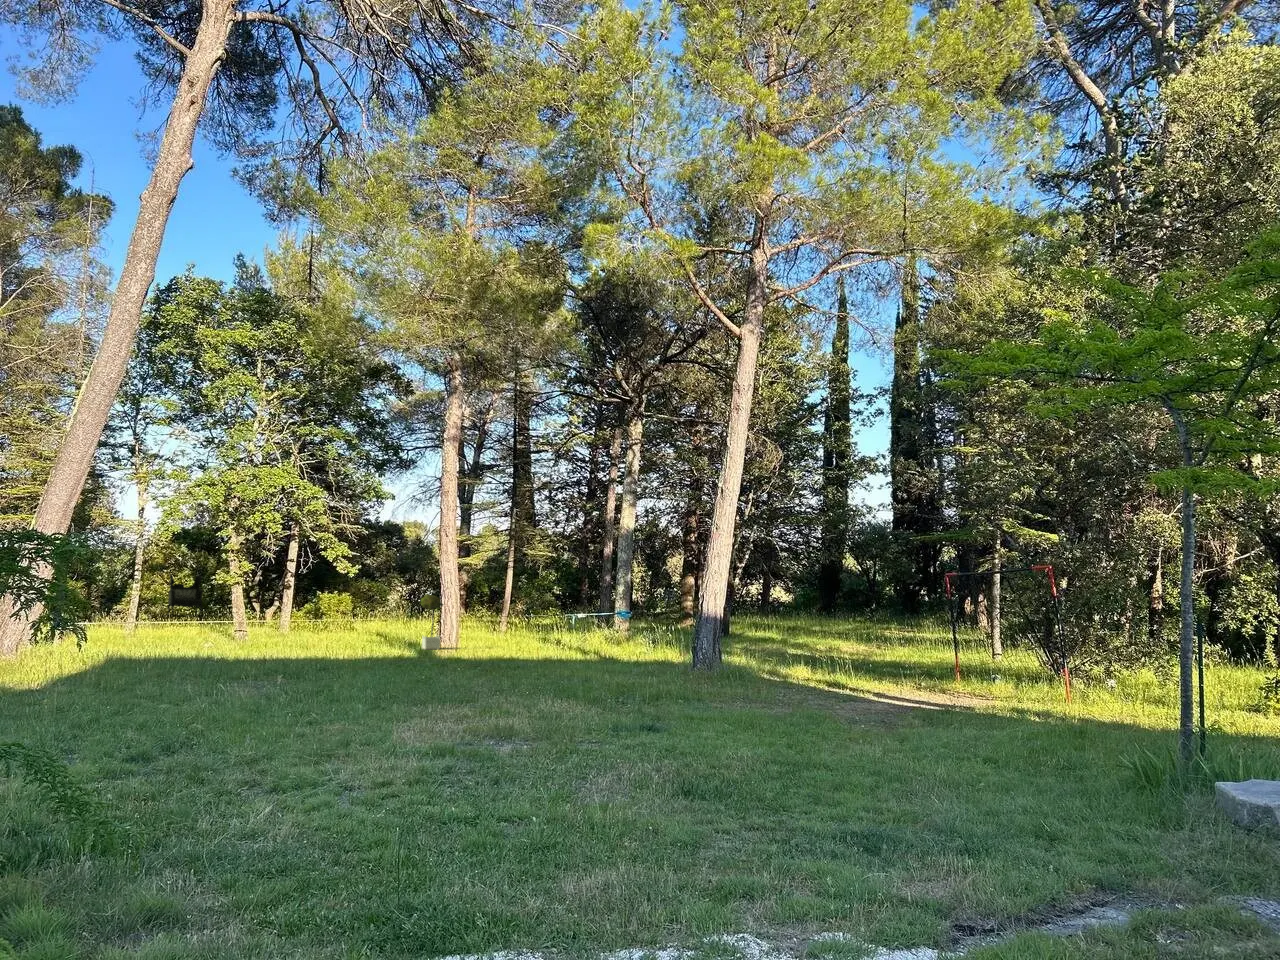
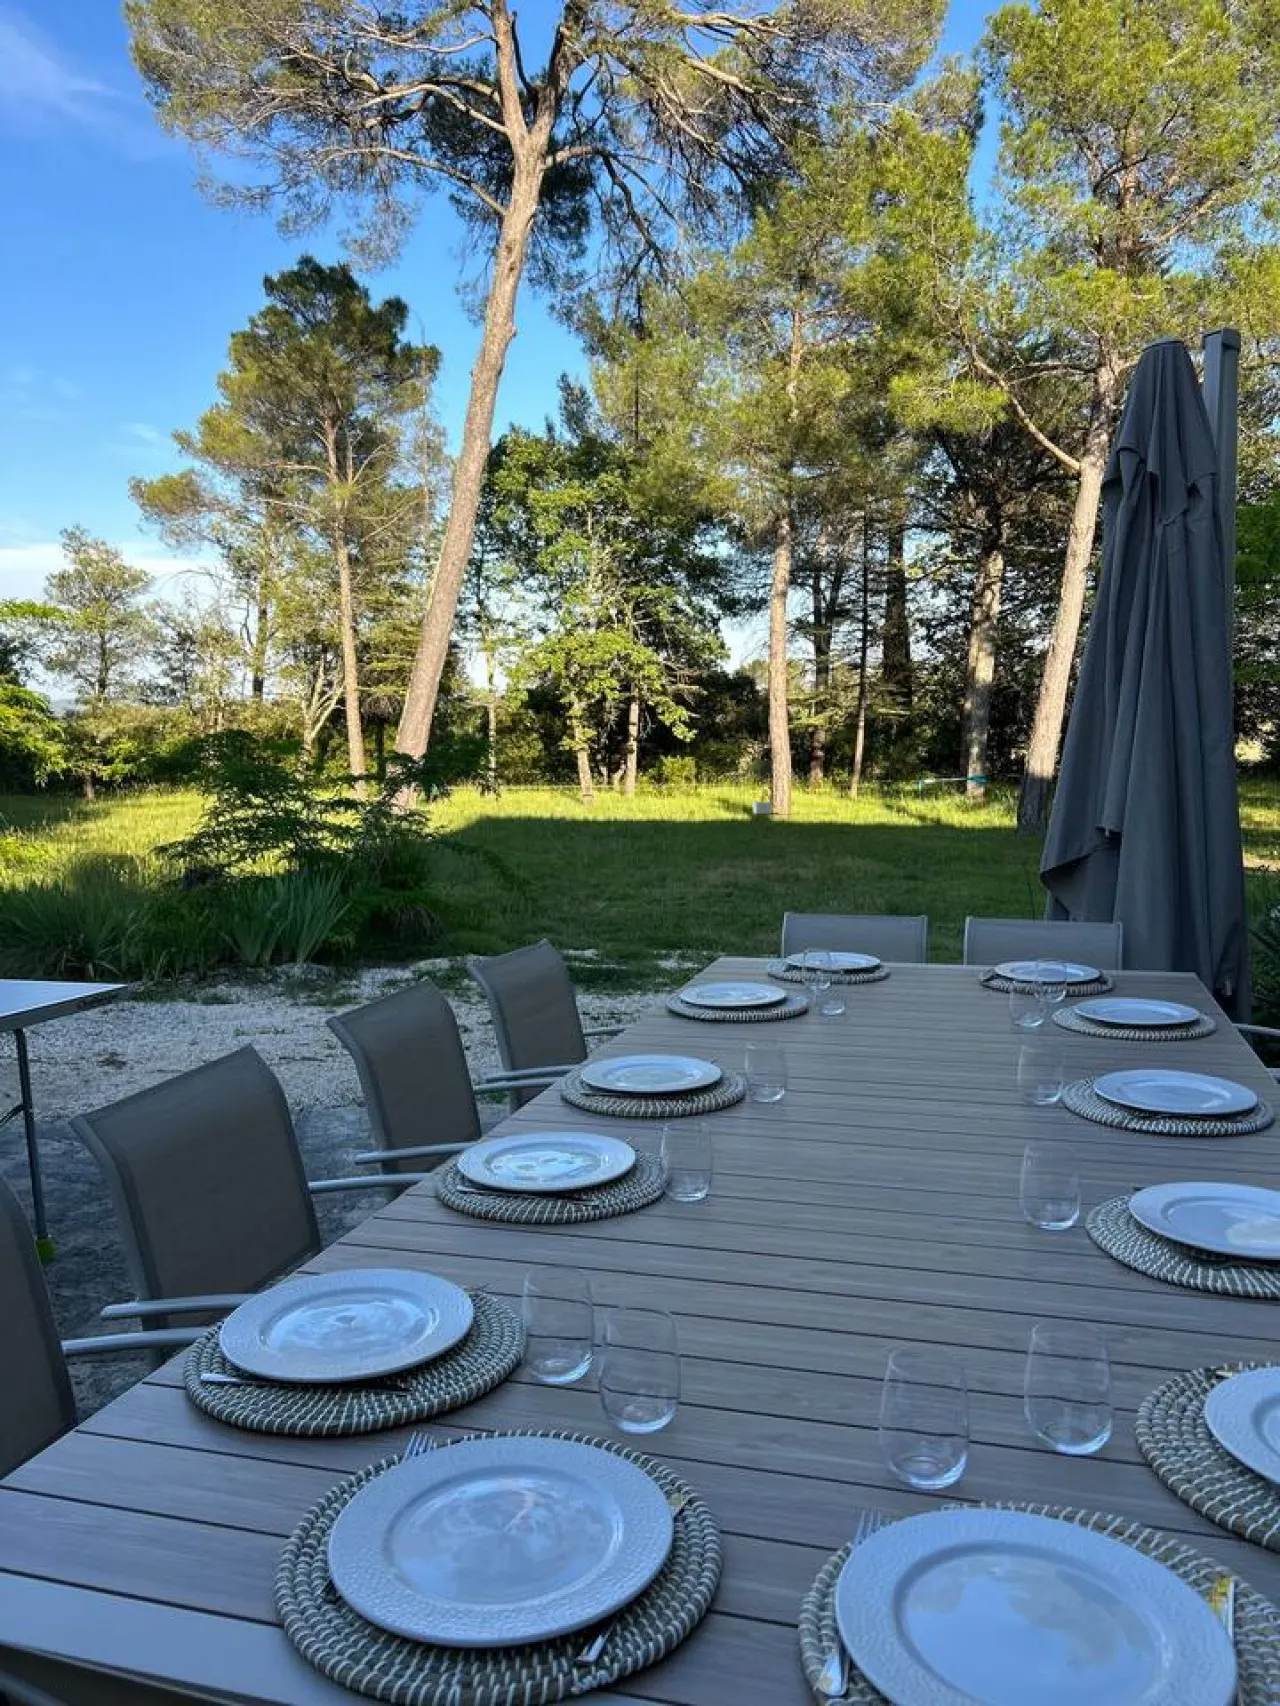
armchair: present [167,575,203,616] -> none [521,737,553,781]

